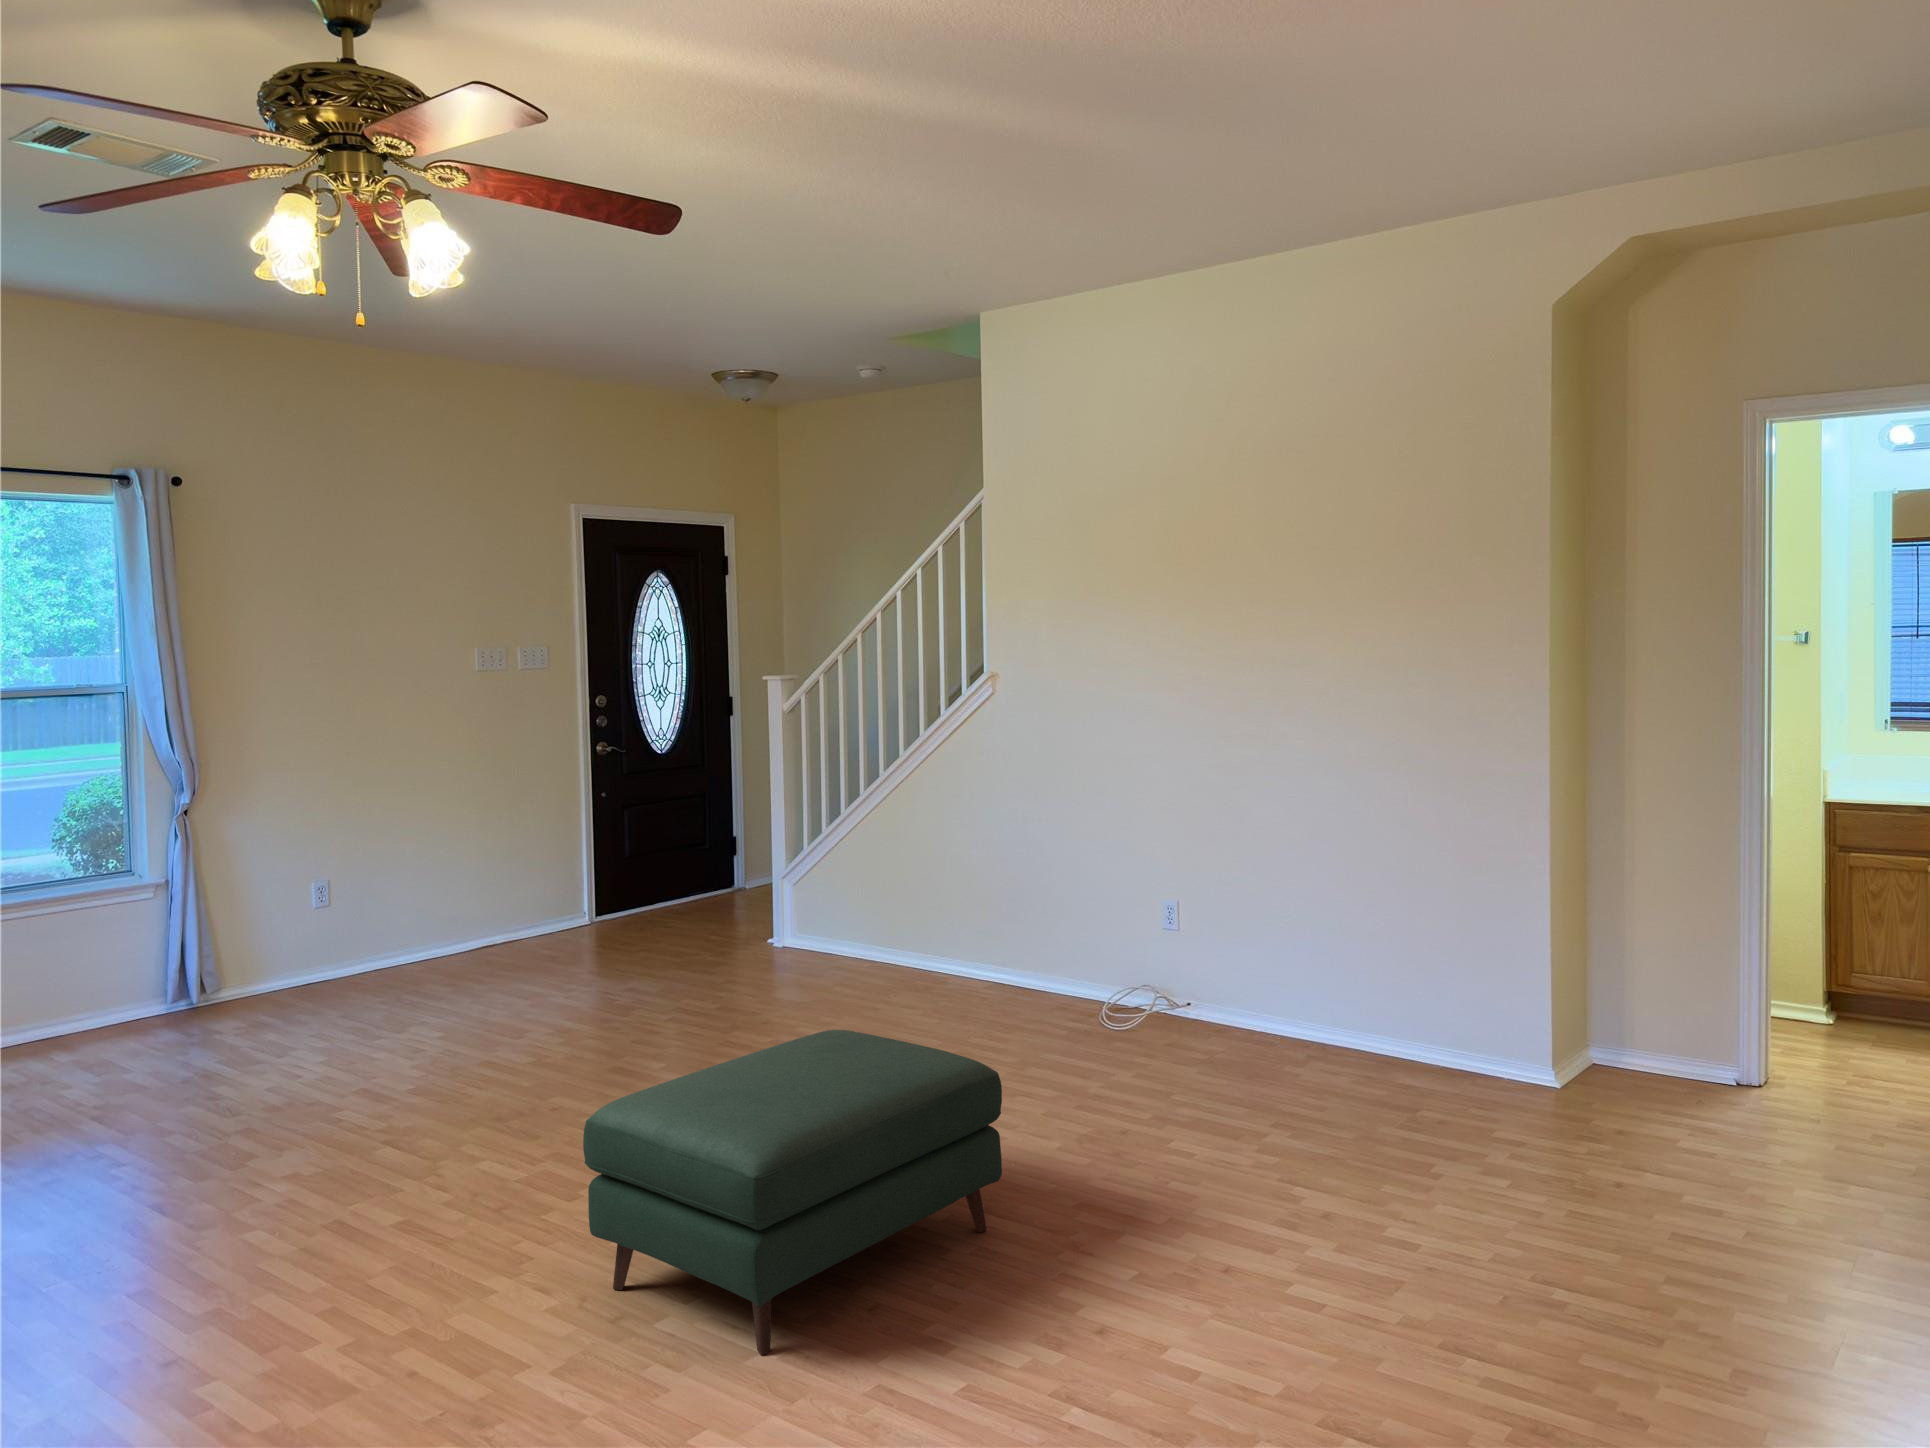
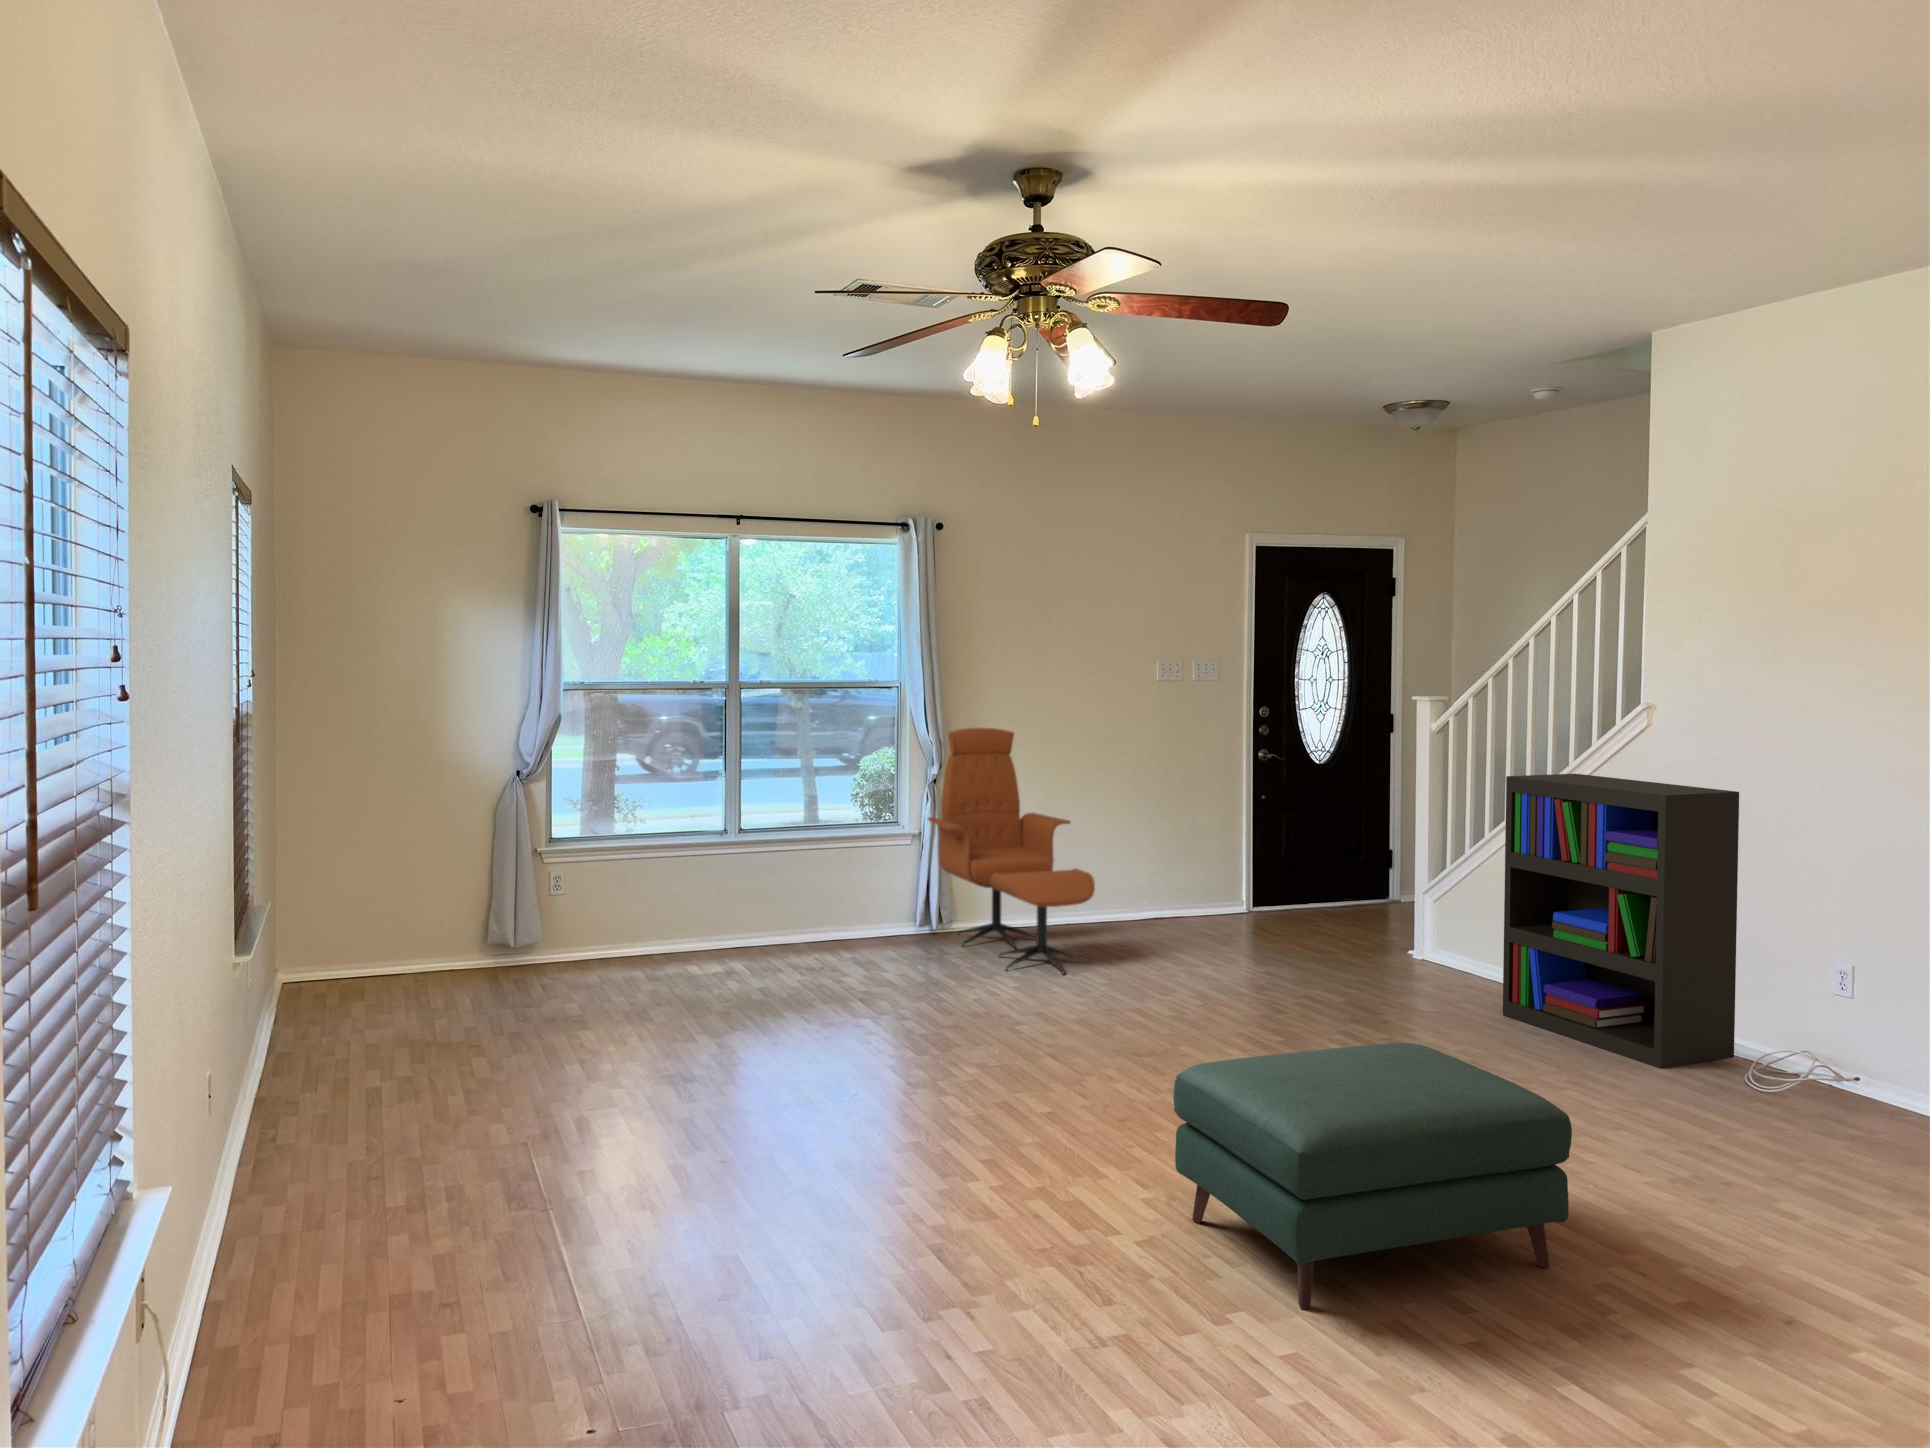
lounge chair: none [174,738,421,1039] -> present [928,728,1095,974]
bookshelf: none [868,741,1073,1012] -> present [1503,774,1739,1068]

